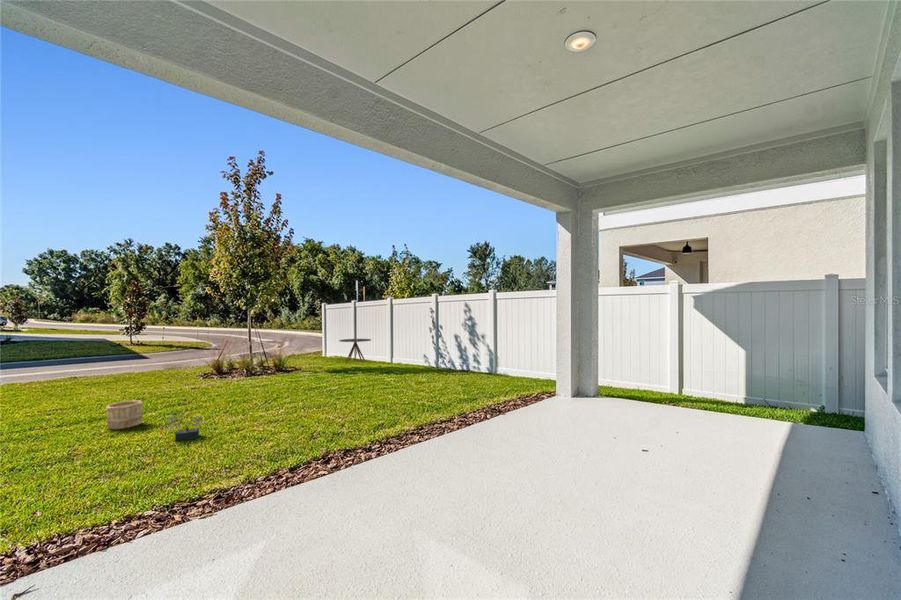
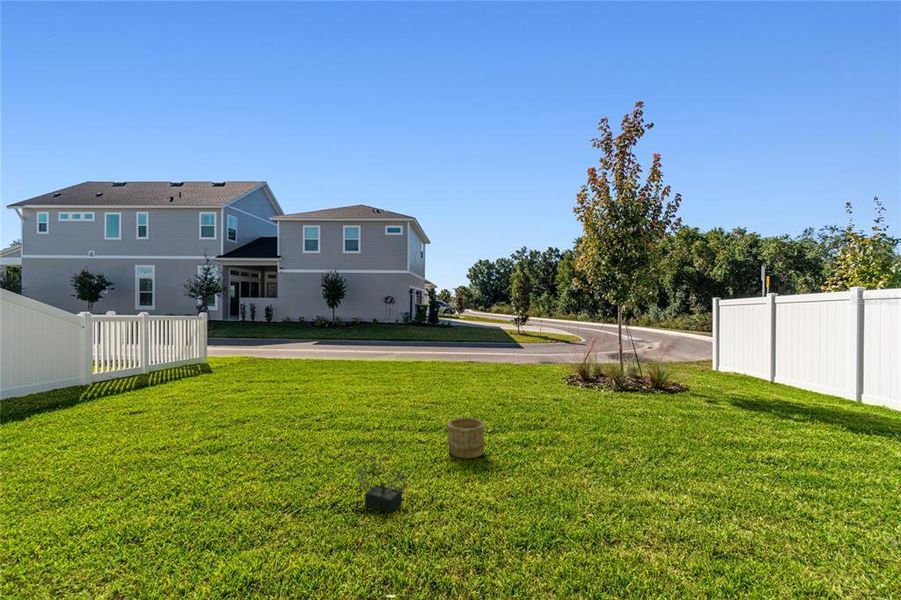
round table: present [339,339,371,362] -> none [753,353,821,395]
decorative plant: present [166,412,205,441] -> present [357,454,408,513]

